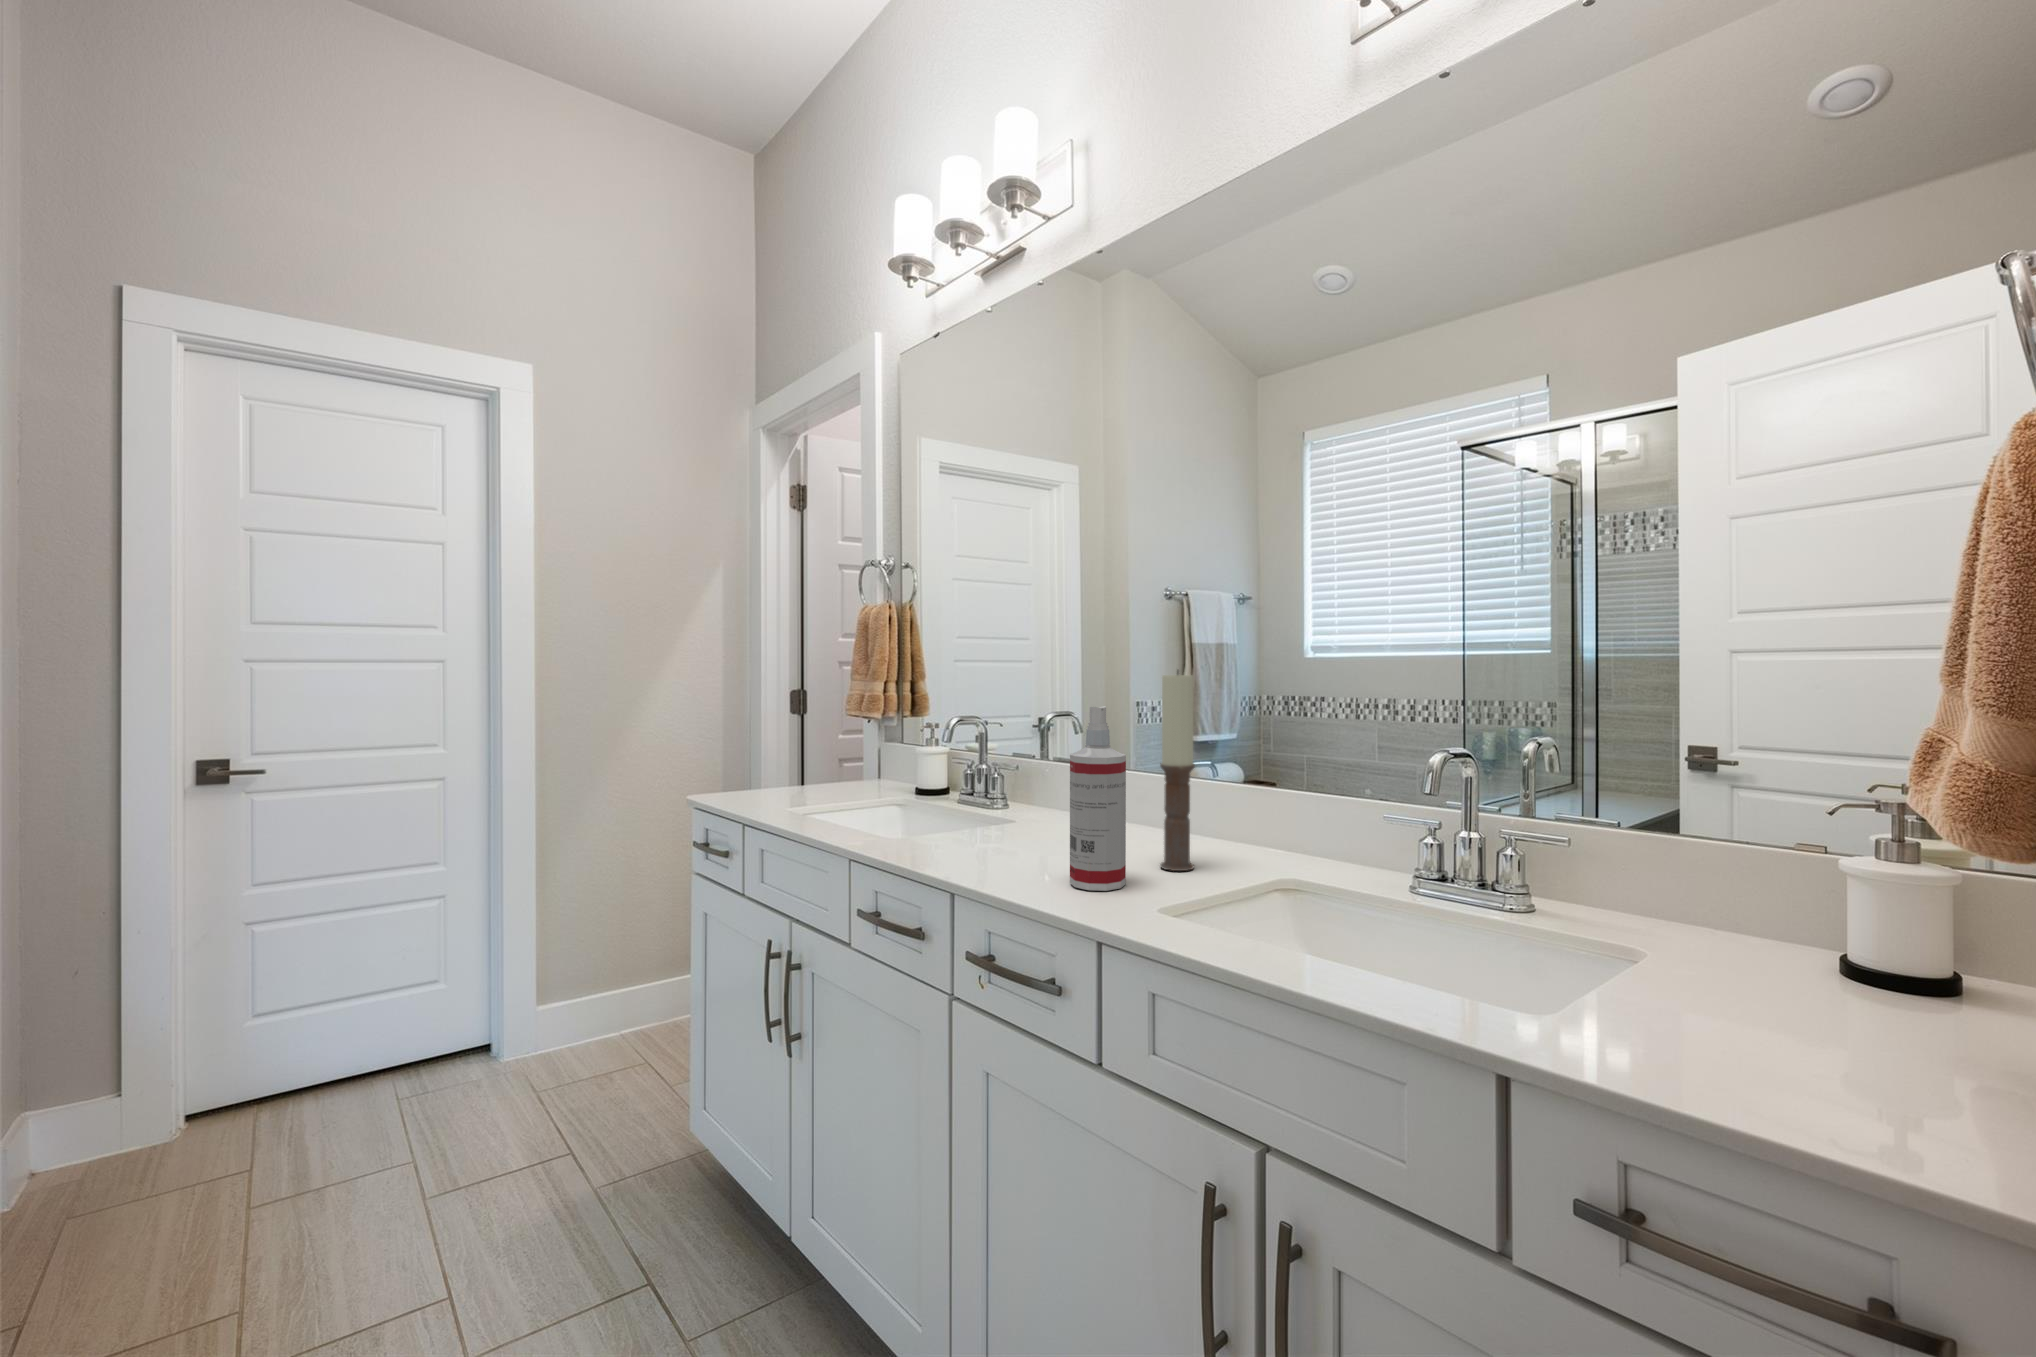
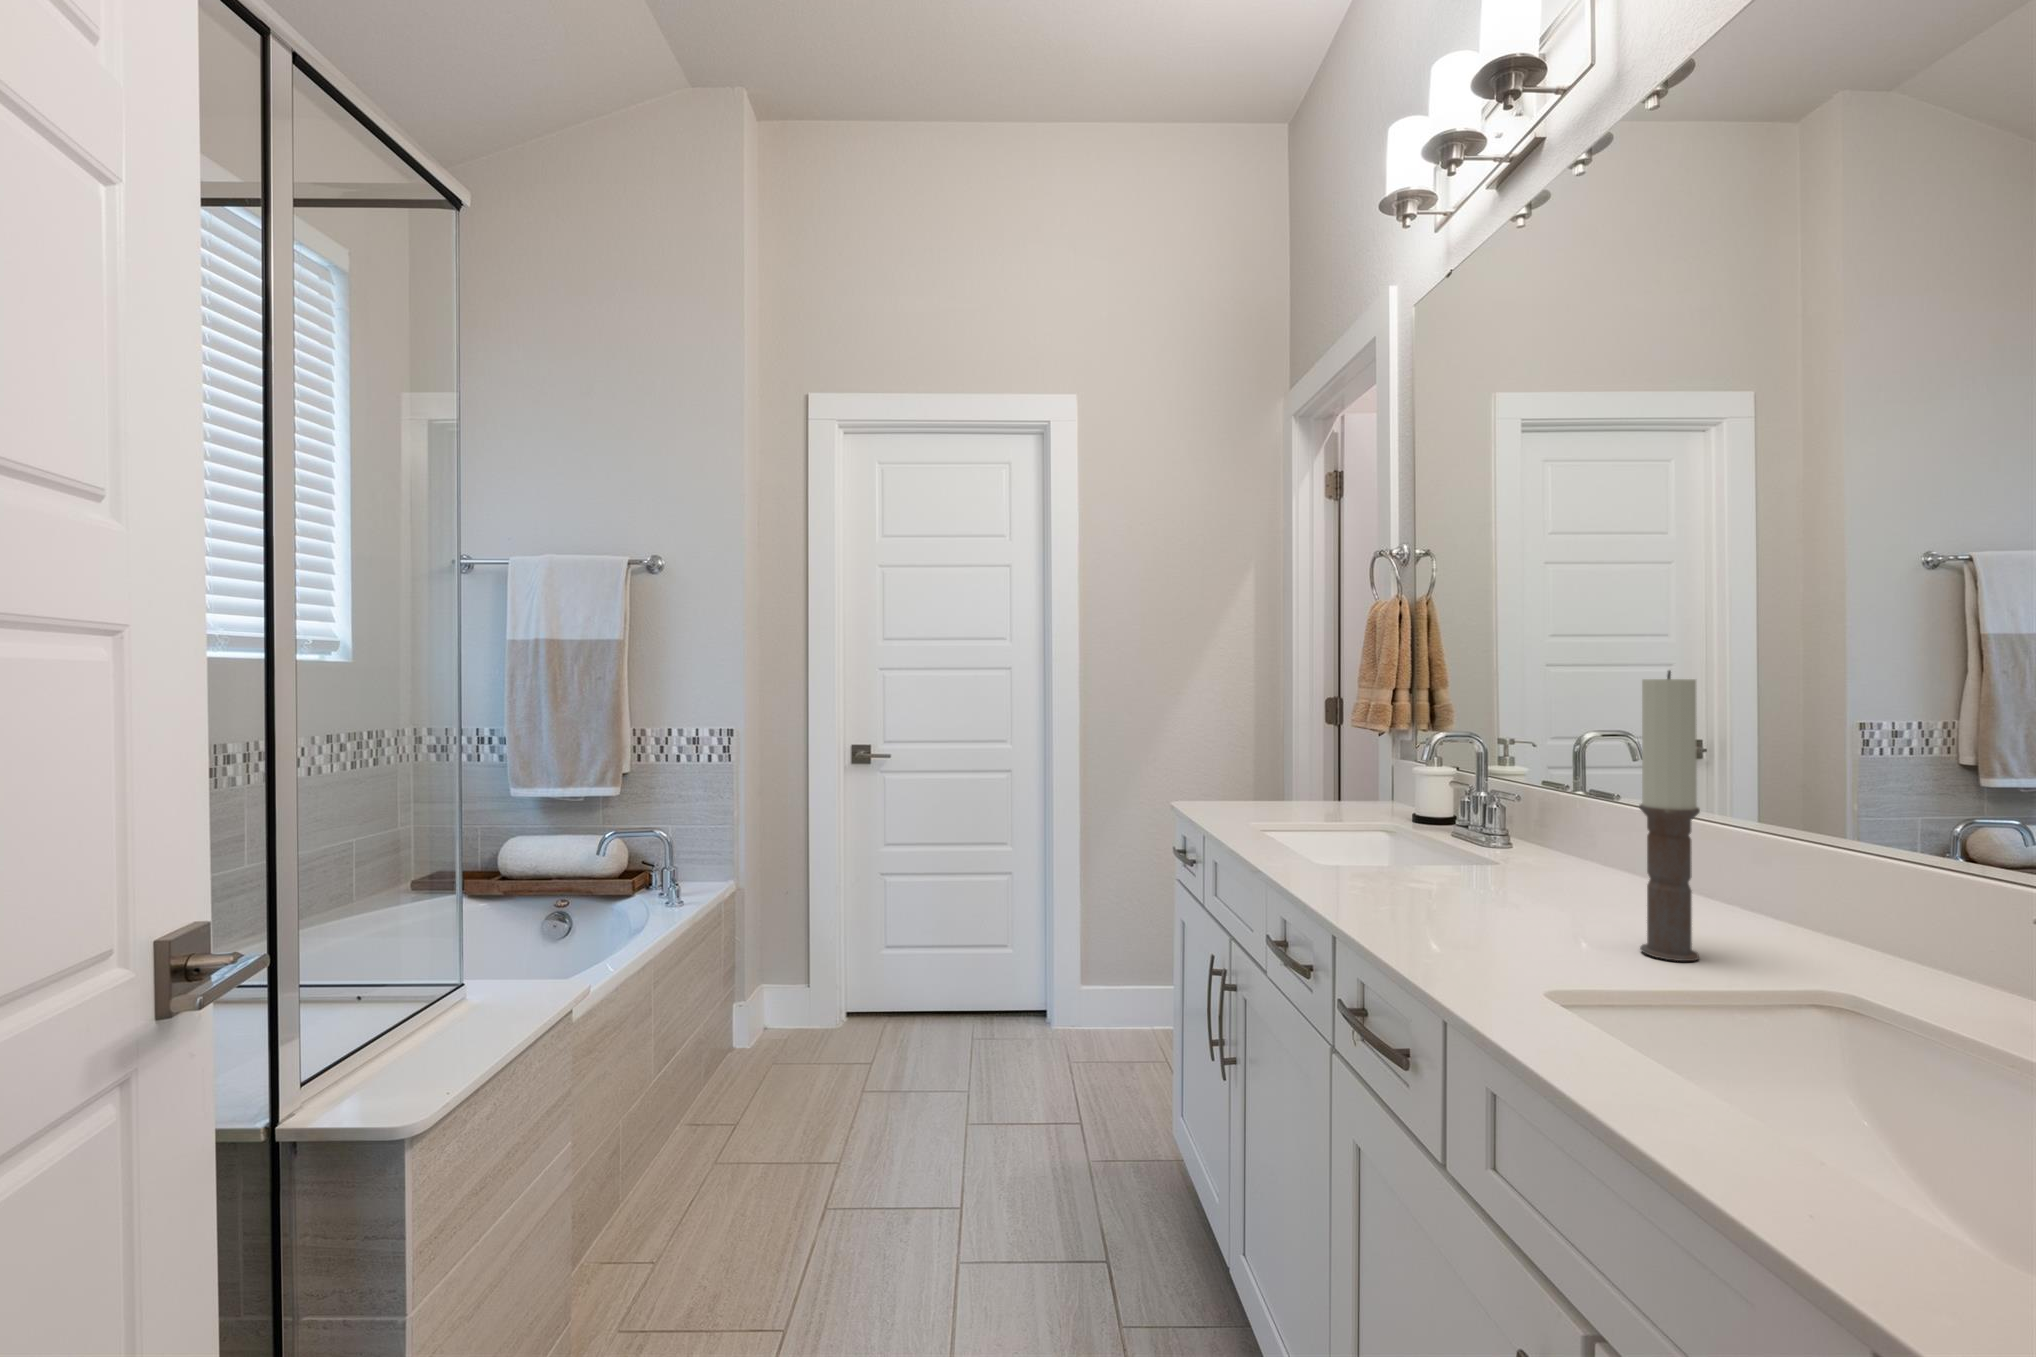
spray bottle: present [1070,706,1126,891] -> none [1476,719,1556,963]

